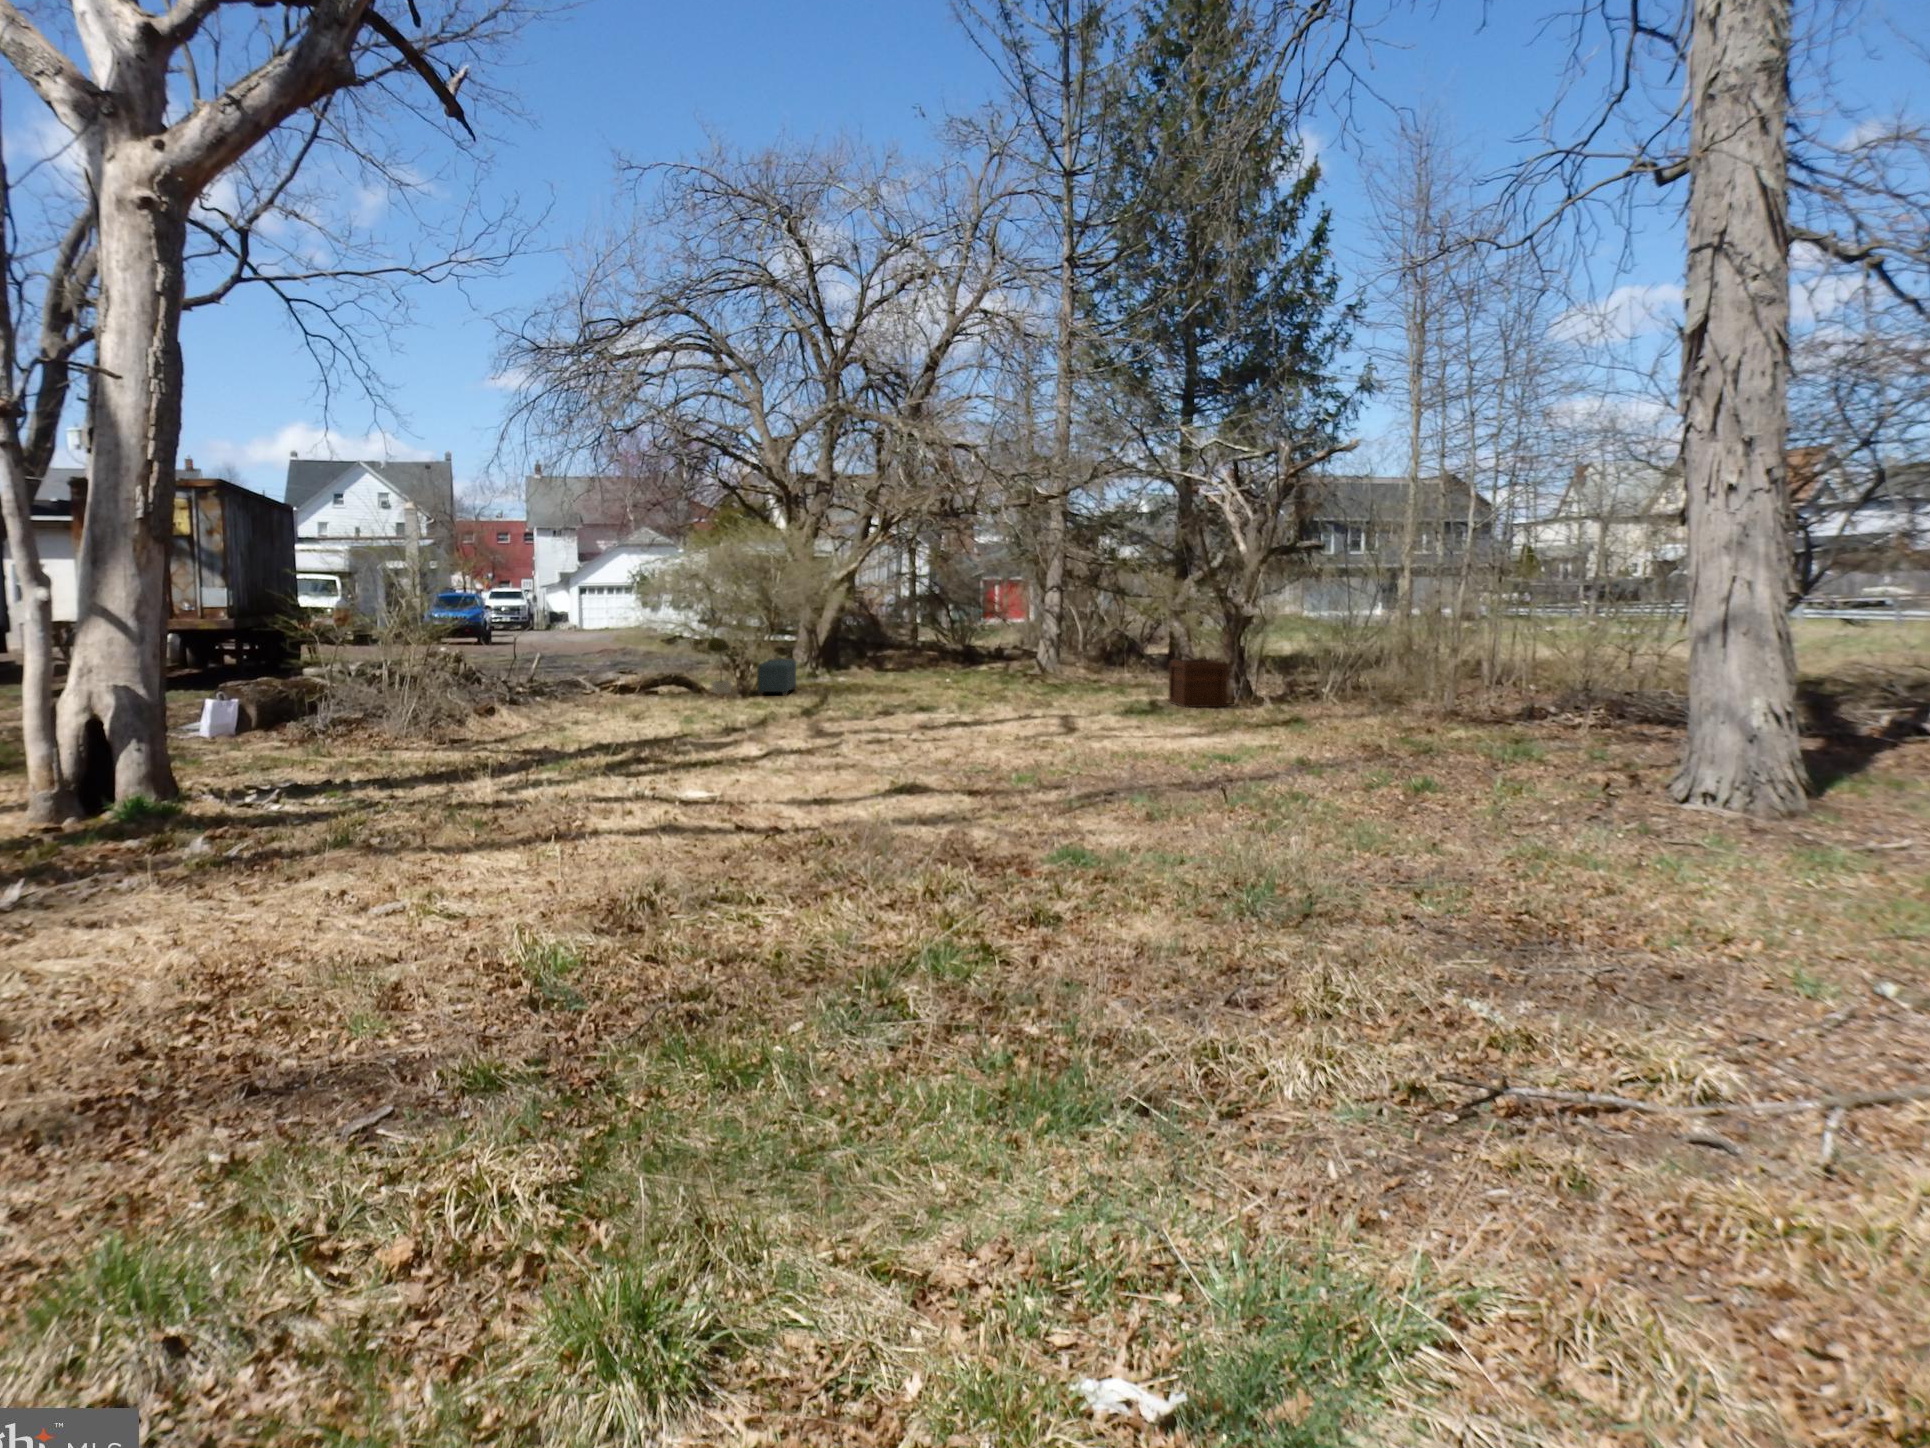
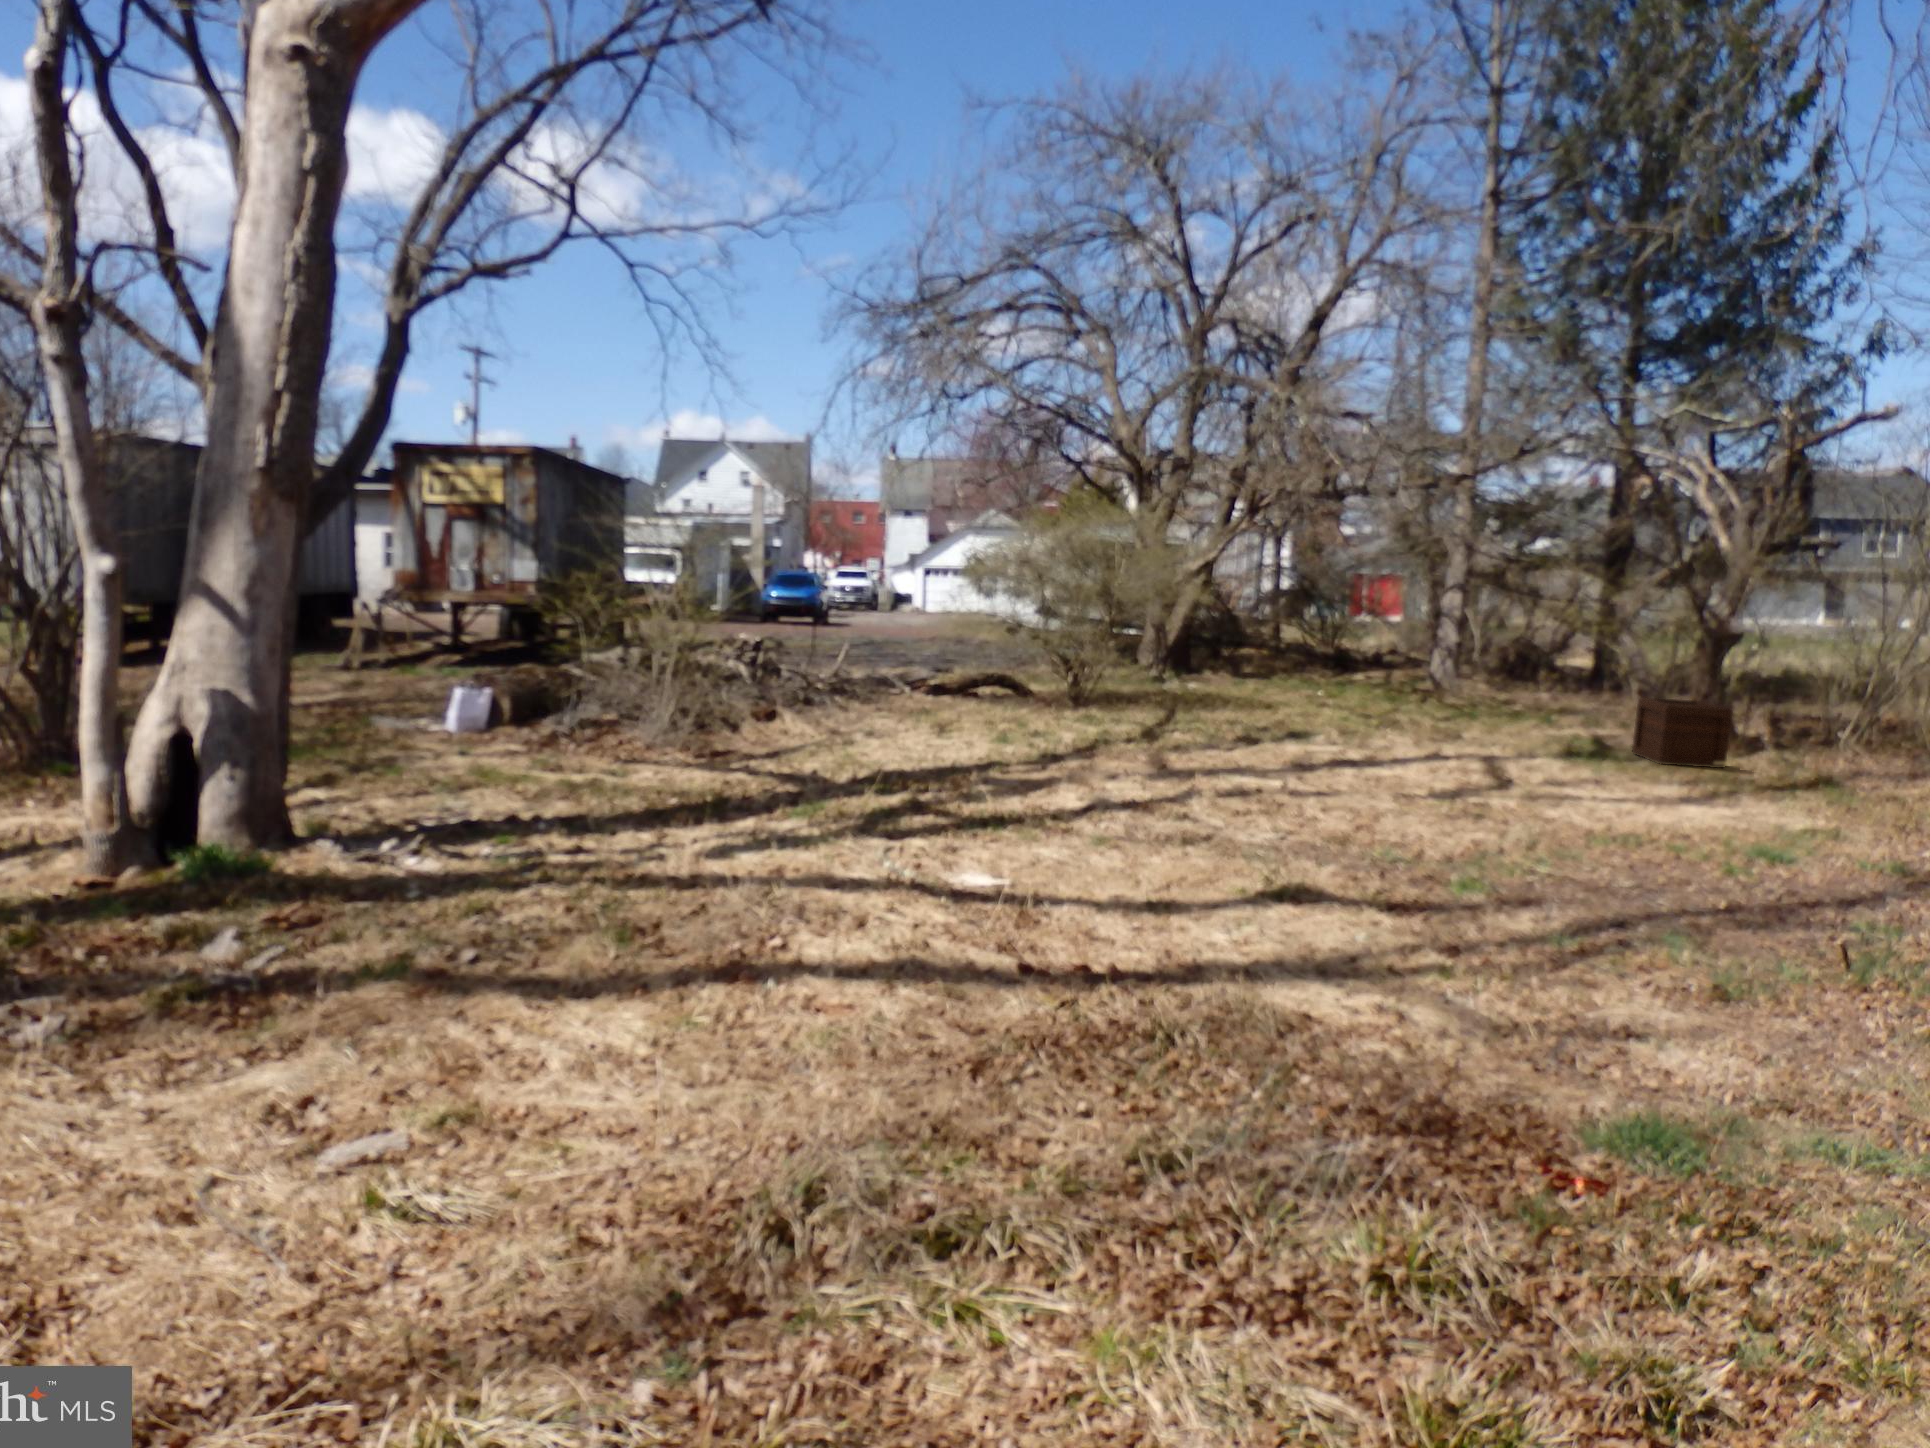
potted tree: present [708,637,731,694] -> none [1037,629,1064,695]
bench: present [757,659,796,696] -> none [1090,659,1137,704]

